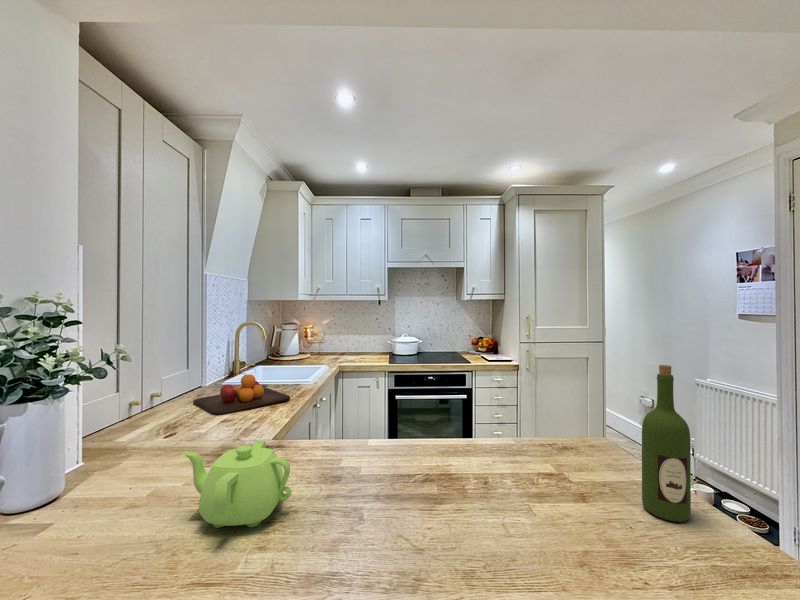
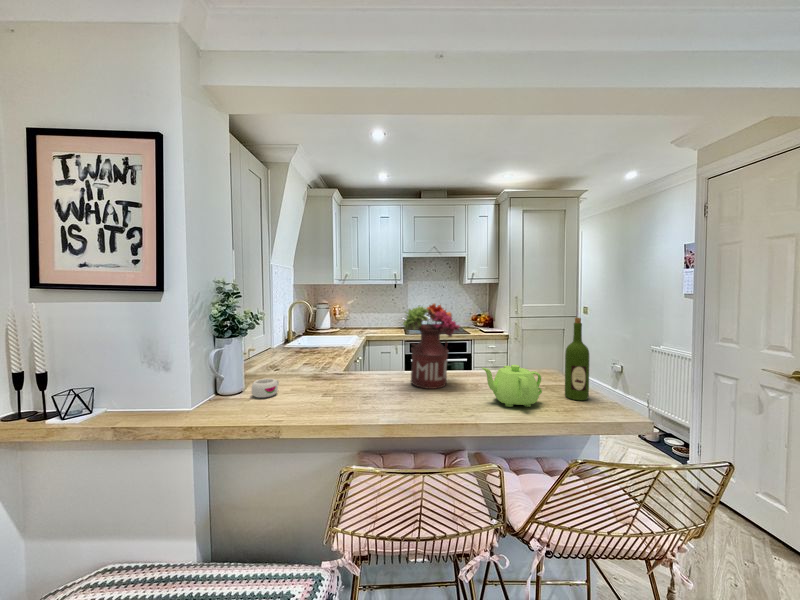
flower arrangement: none [356,334,455,483] -> present [403,304,460,389]
chopping board: present [193,374,290,416] -> none [272,337,340,364]
teapot: present [183,441,291,528] -> present [482,365,542,407]
mug: none [75,467,140,510] -> present [252,378,279,398]

